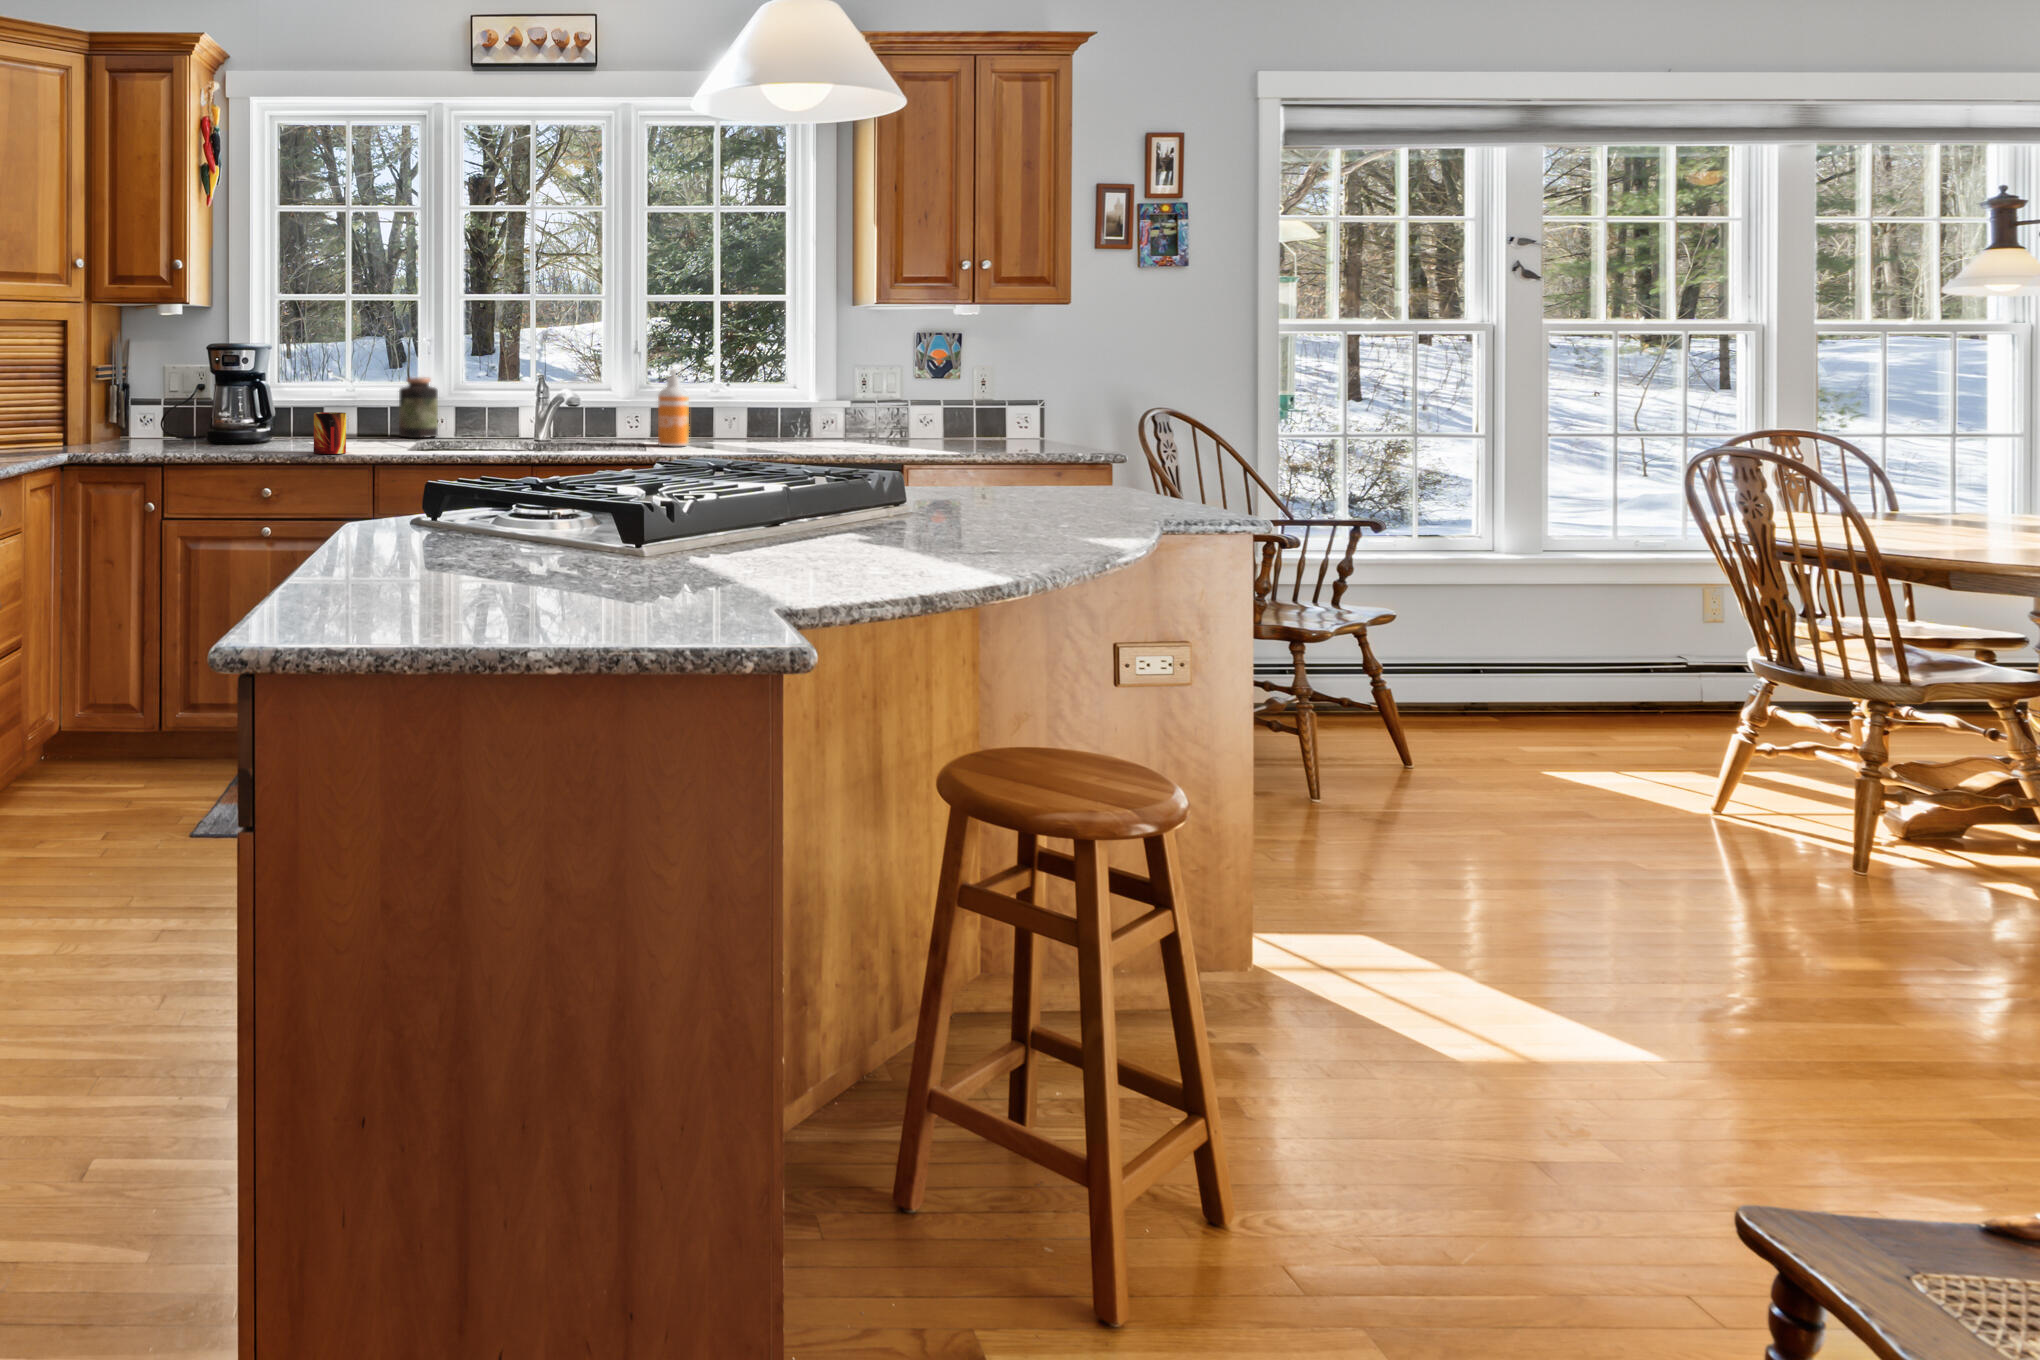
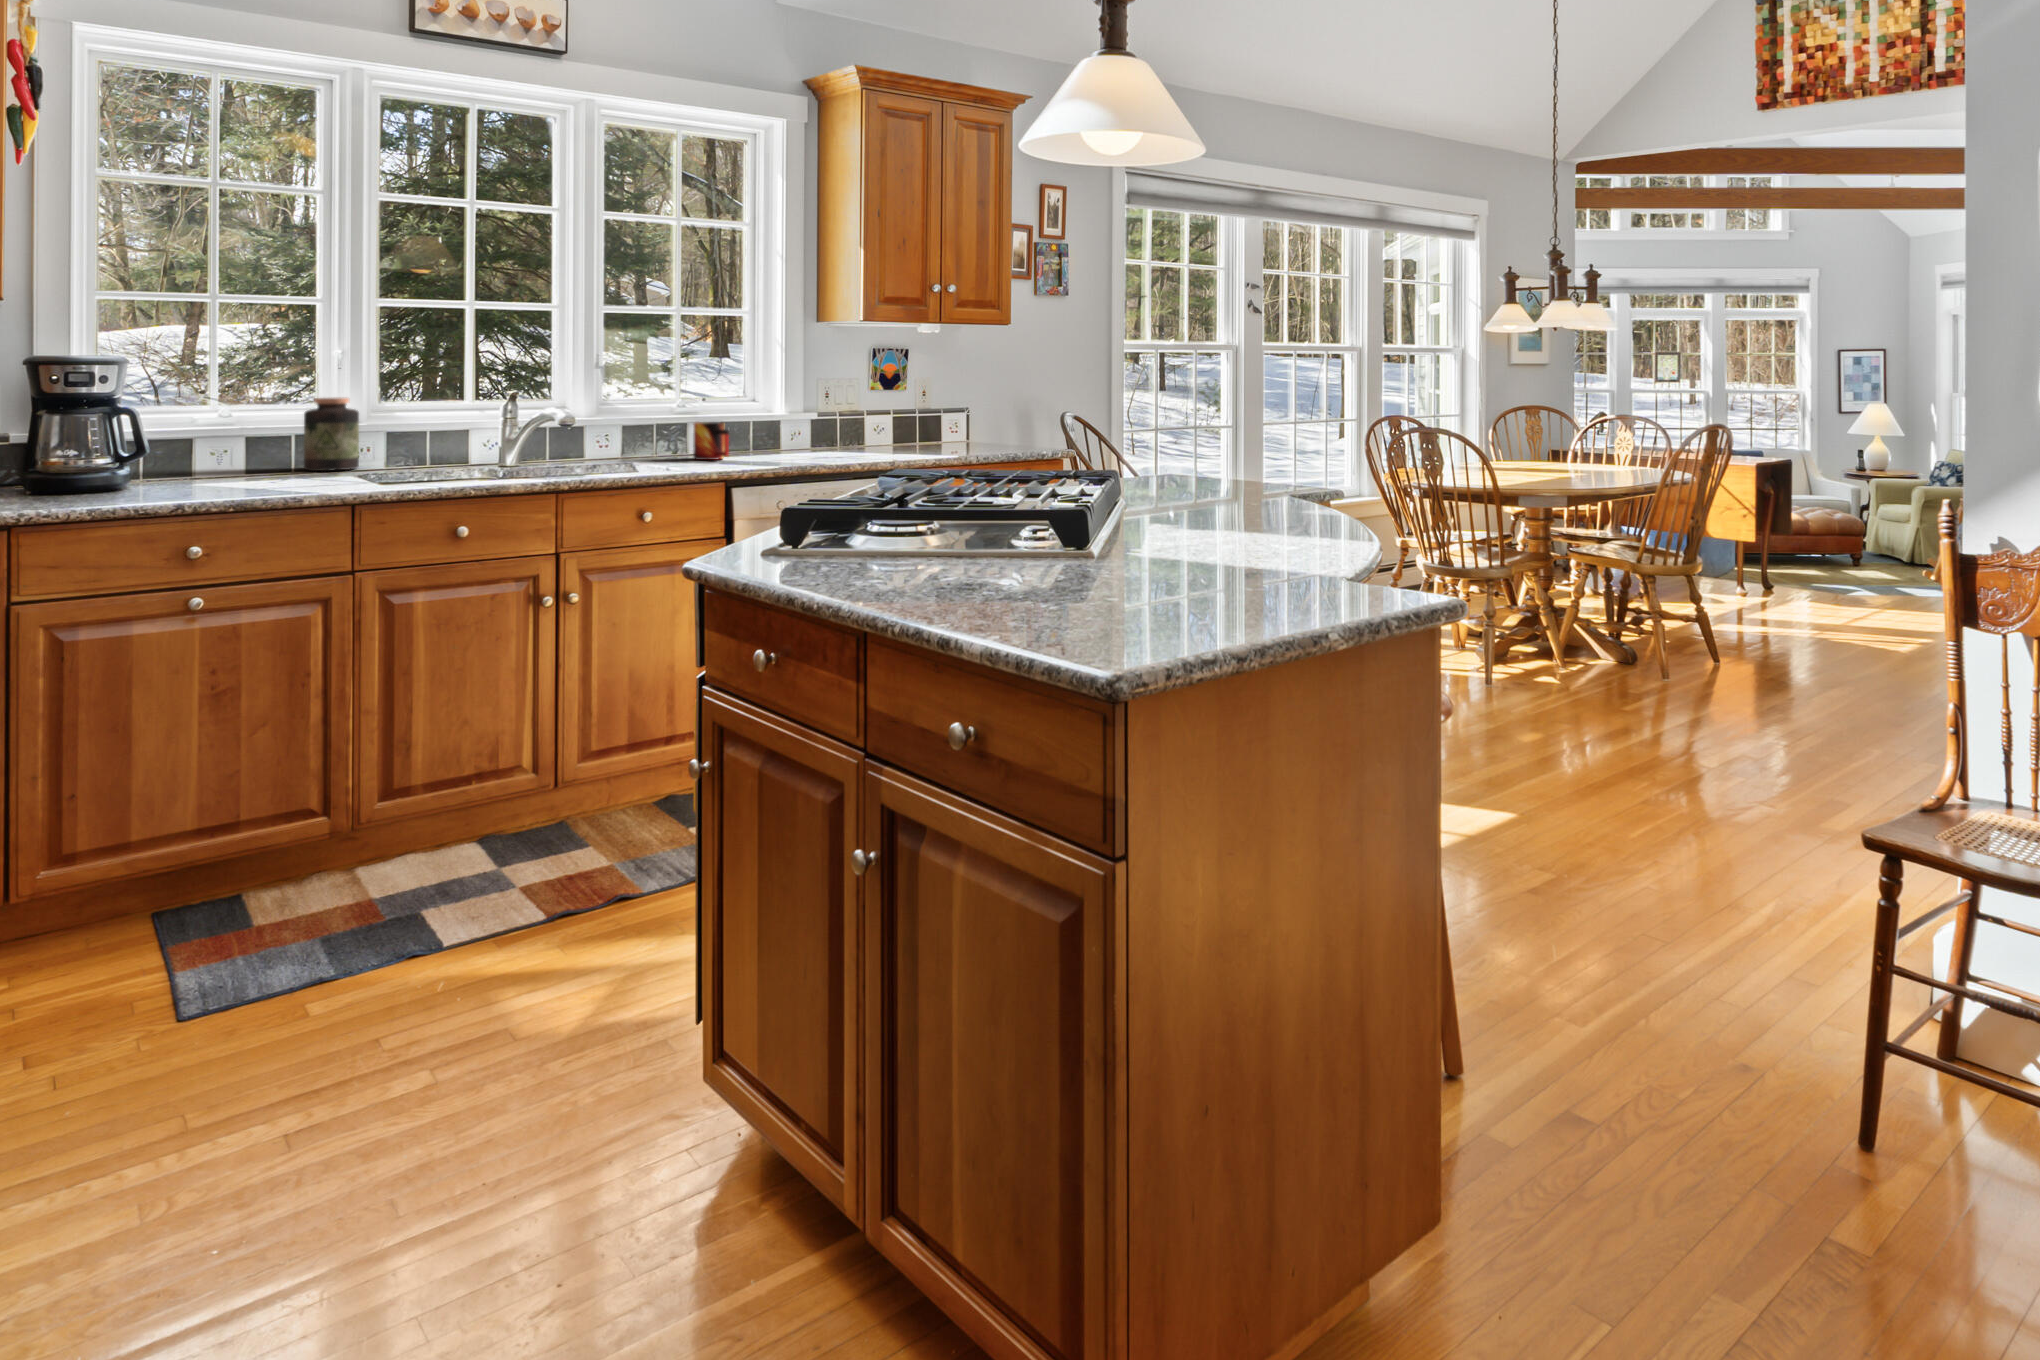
soap dispenser: present [658,369,689,446] -> none [637,384,672,465]
mug: present [314,412,346,454] -> present [693,422,729,460]

